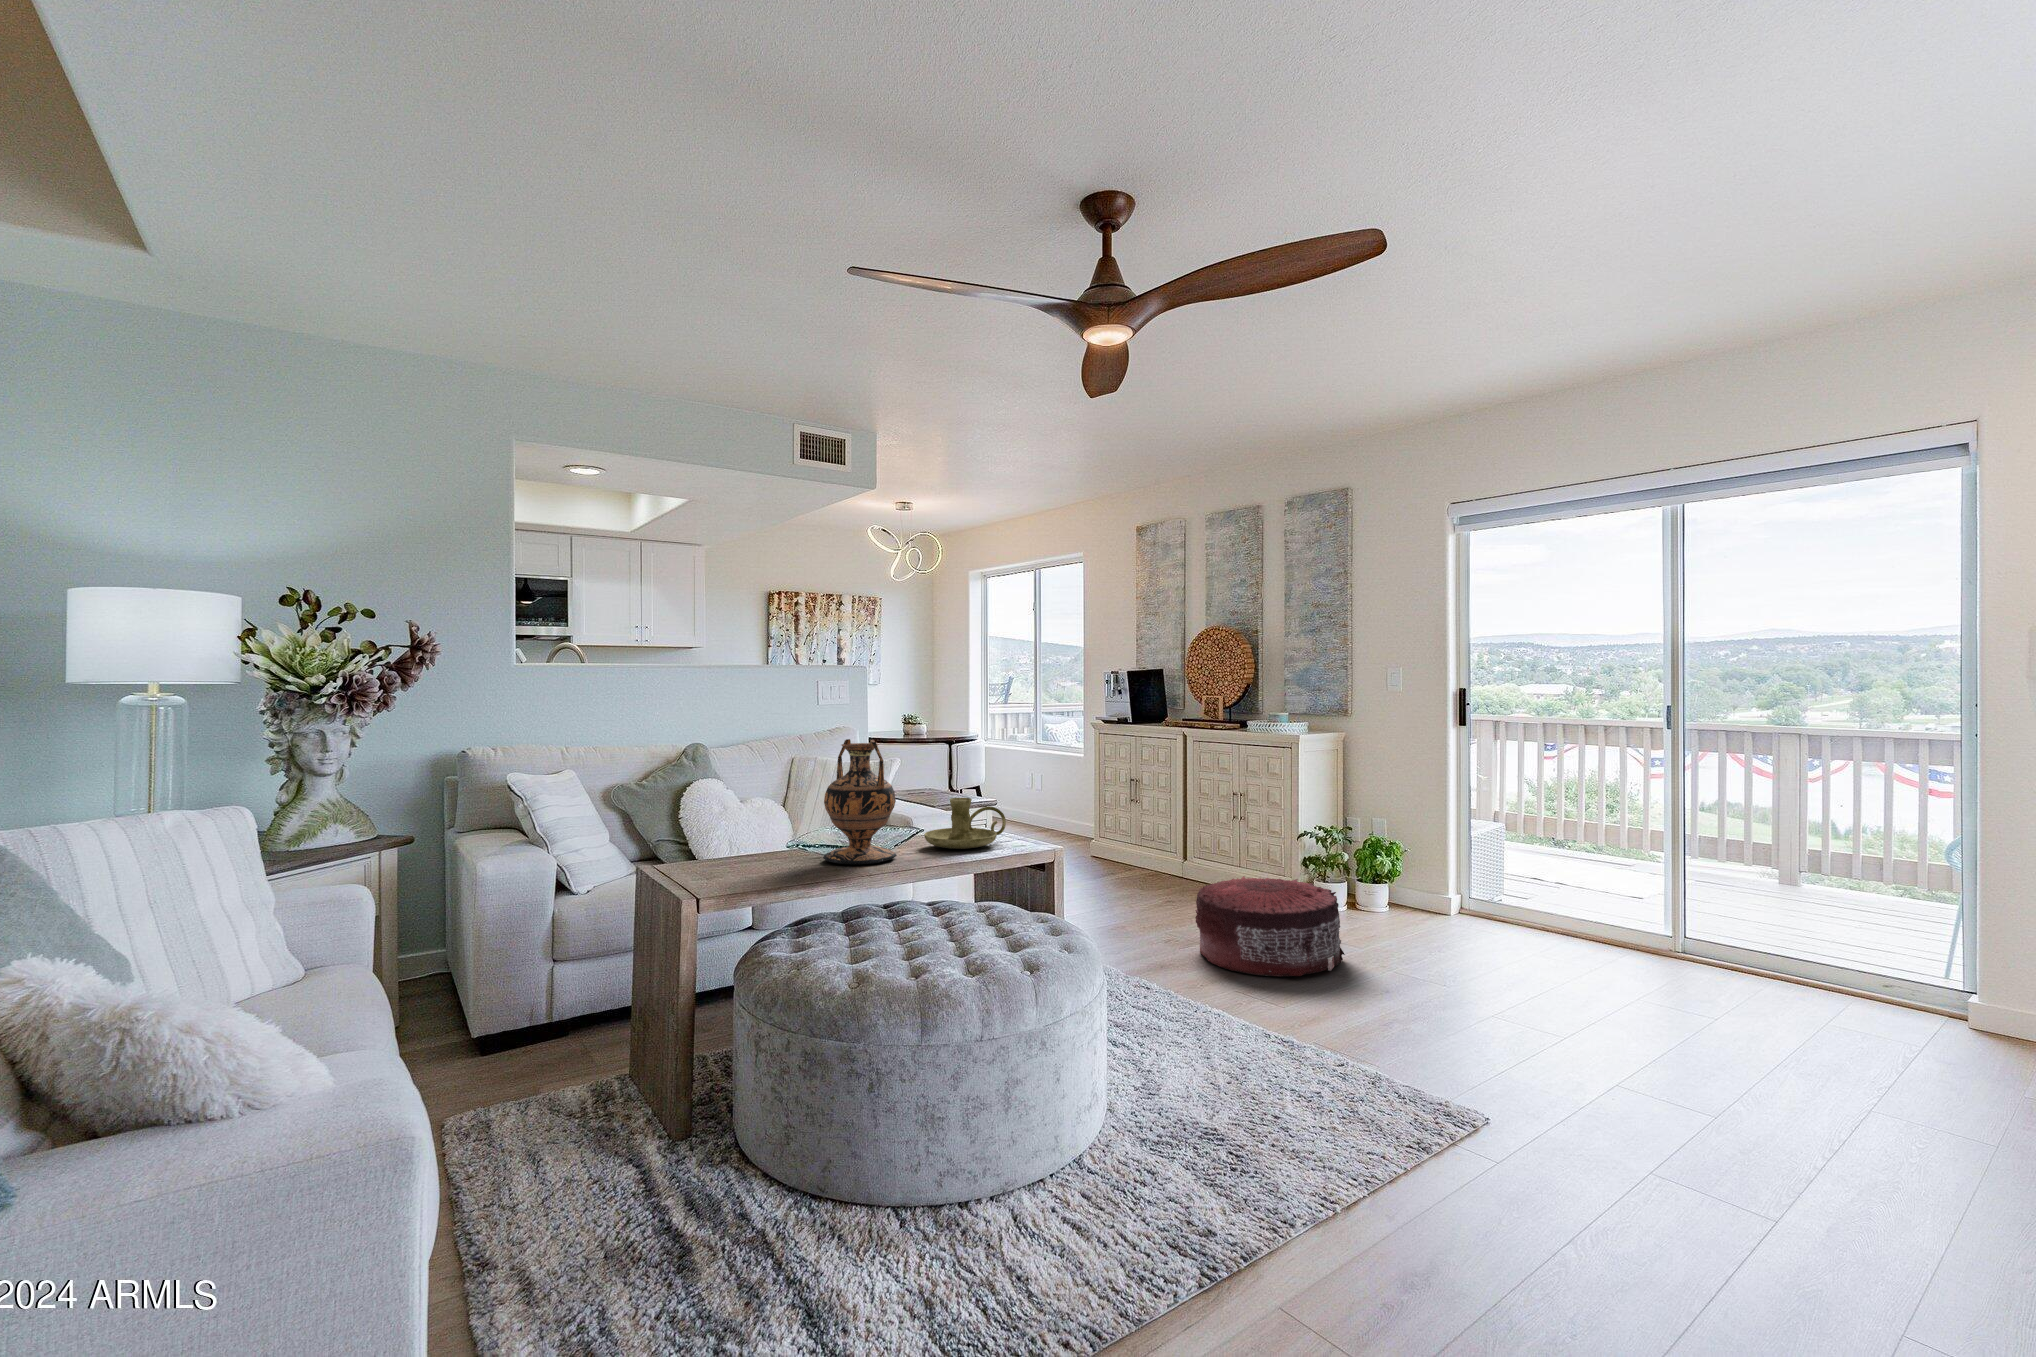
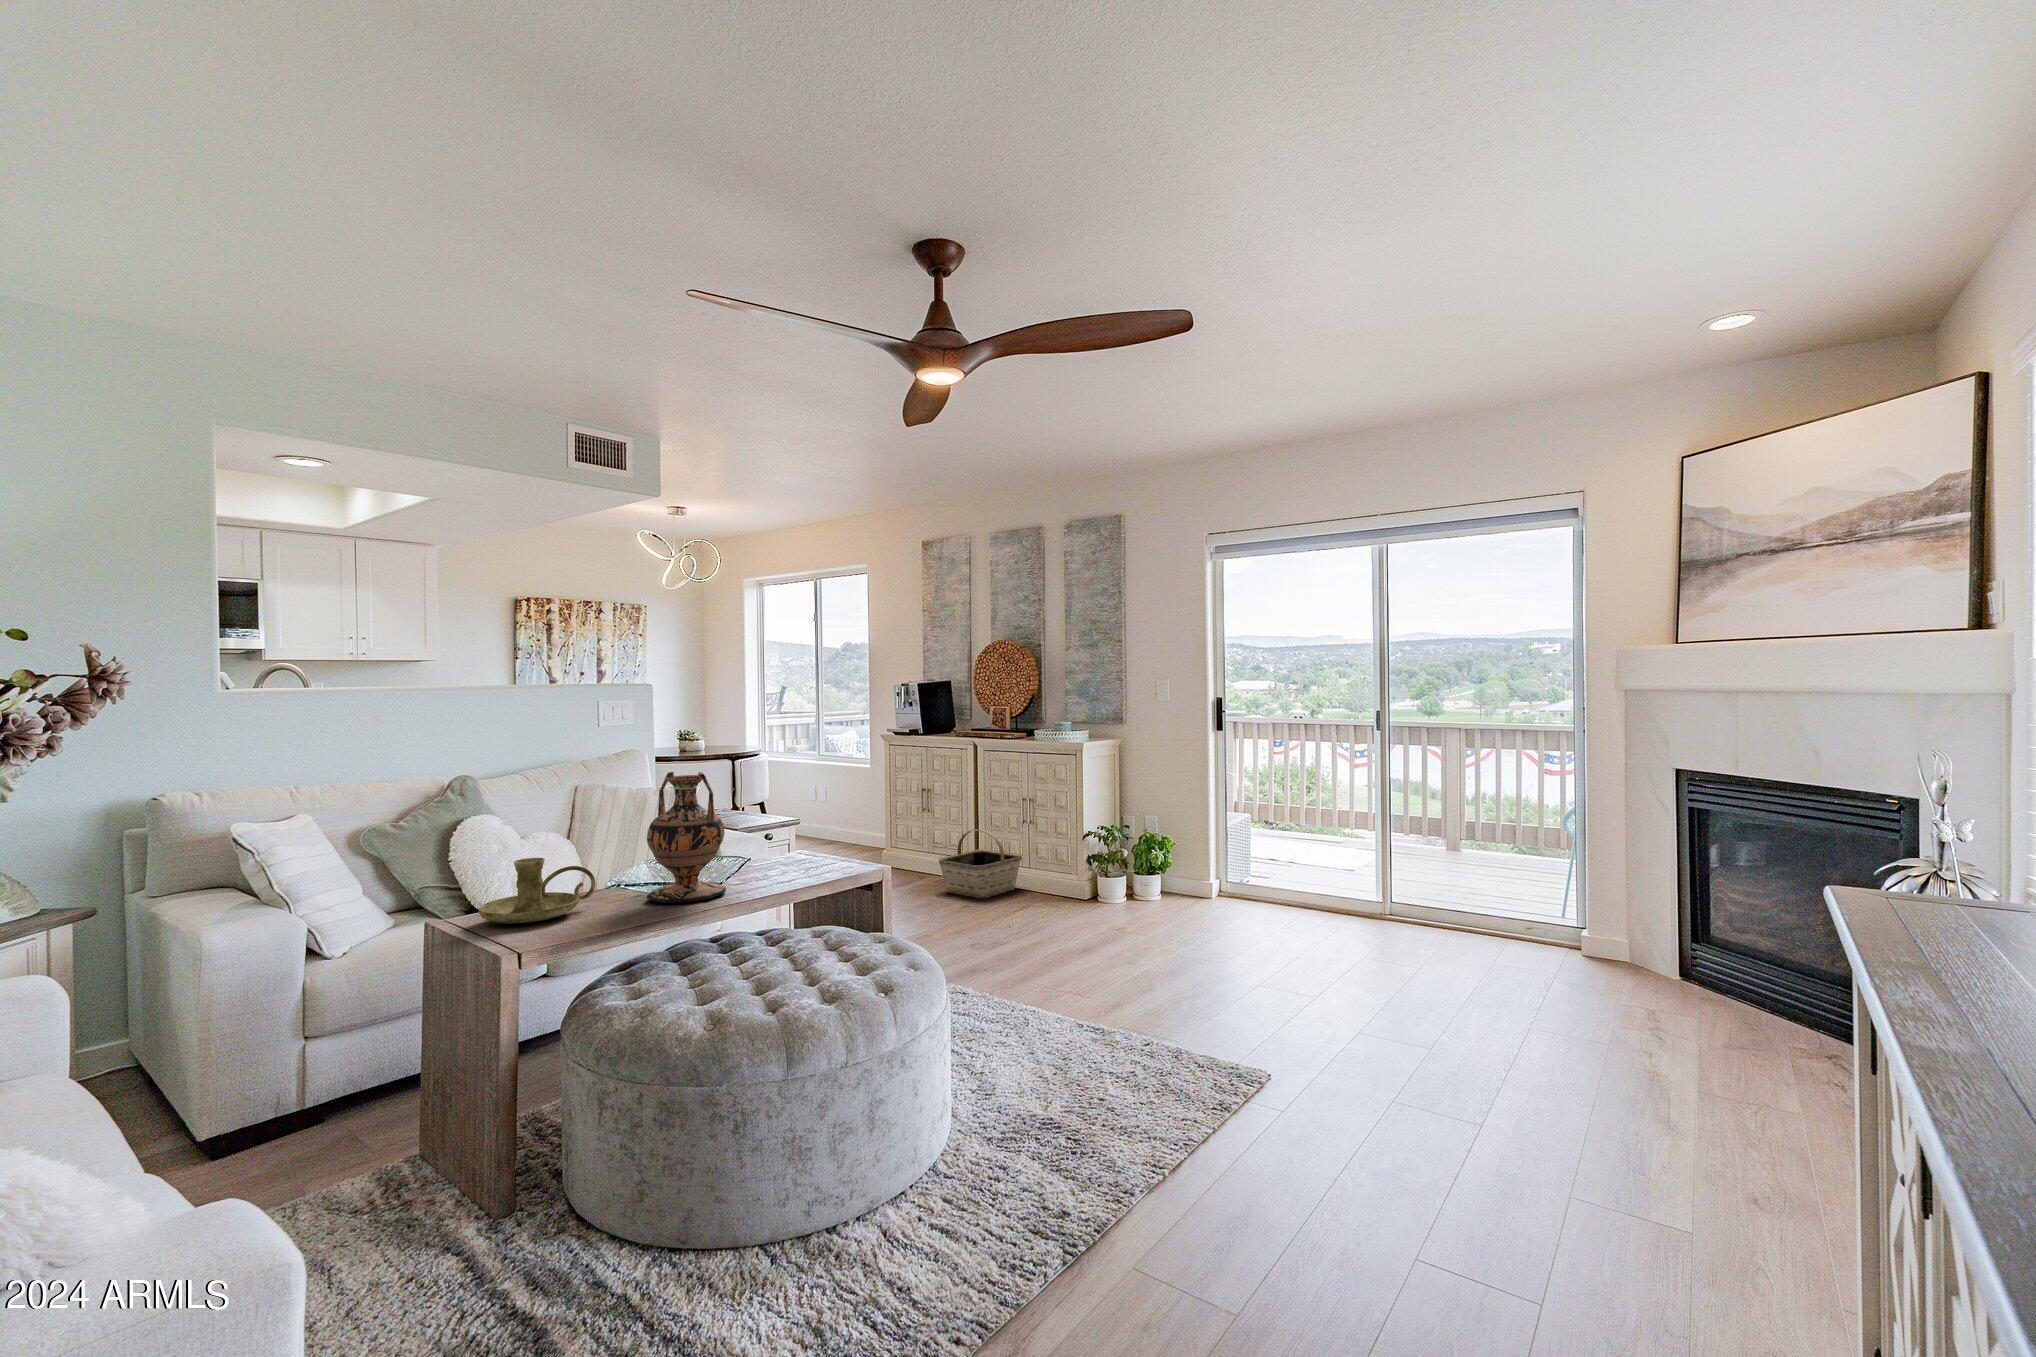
candle holder: present [924,798,1006,849] -> present [479,858,596,924]
basket: none [1143,822,1231,893] -> present [939,830,1022,898]
pouf: present [1195,876,1345,976] -> none [1001,878,1136,972]

